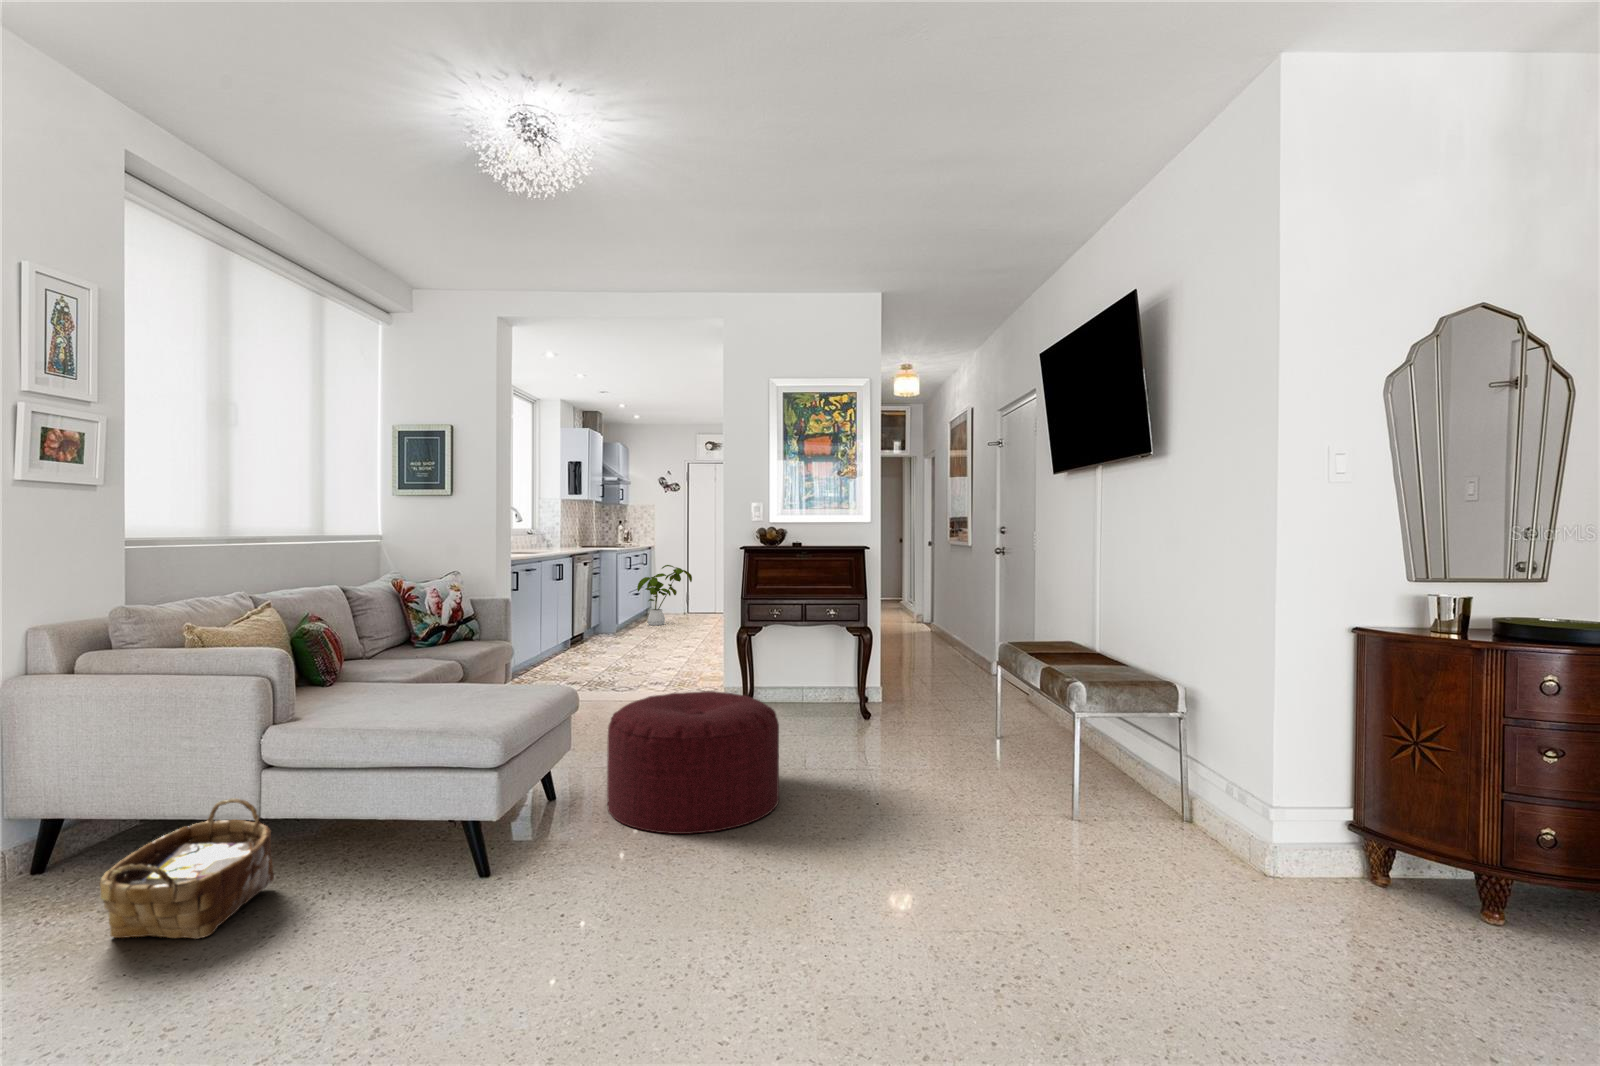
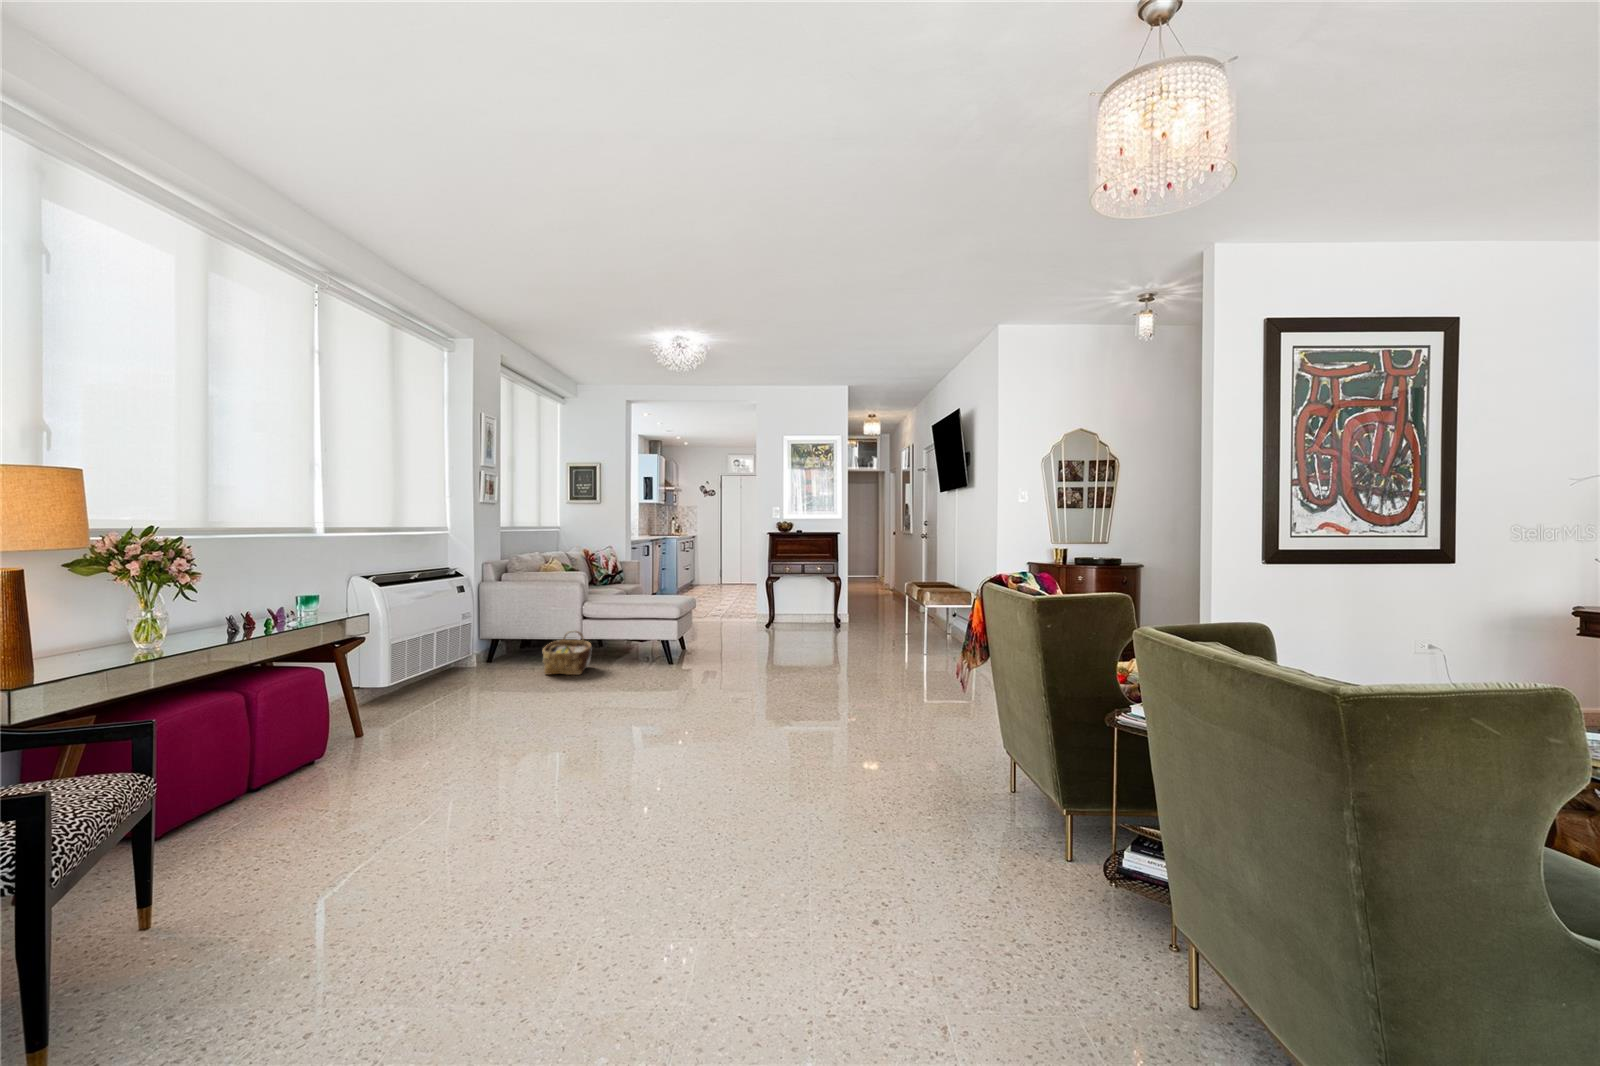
house plant: present [637,565,692,625] -> none [688,548,725,589]
ottoman: present [607,691,779,834] -> none [712,602,792,657]

